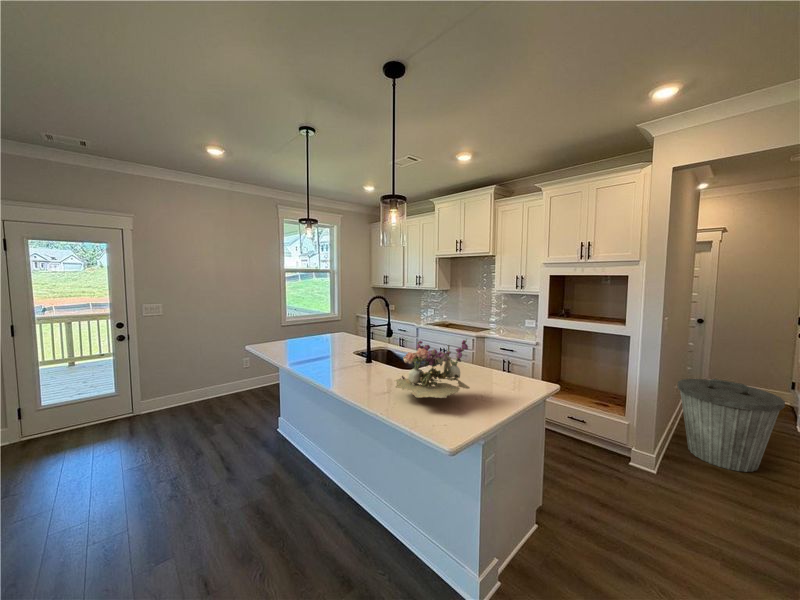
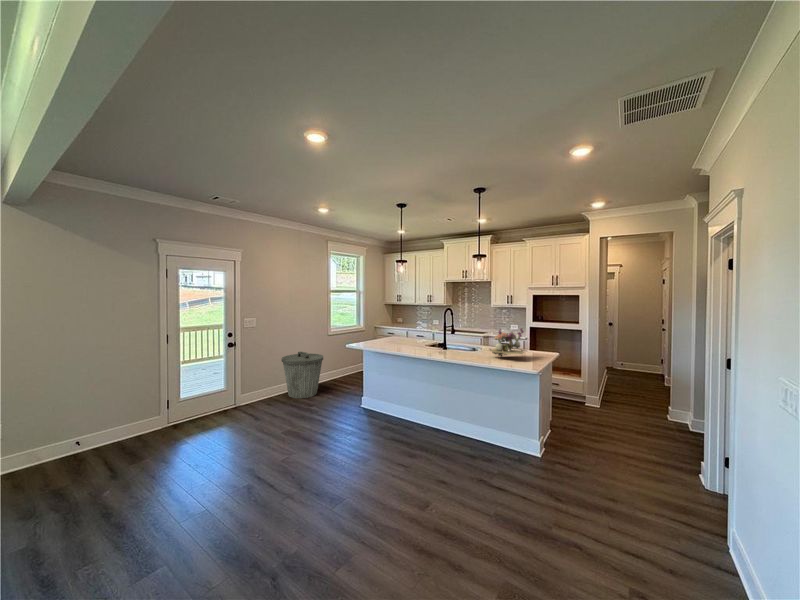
trash can: present [678,379,785,472] -> present [281,352,323,398]

